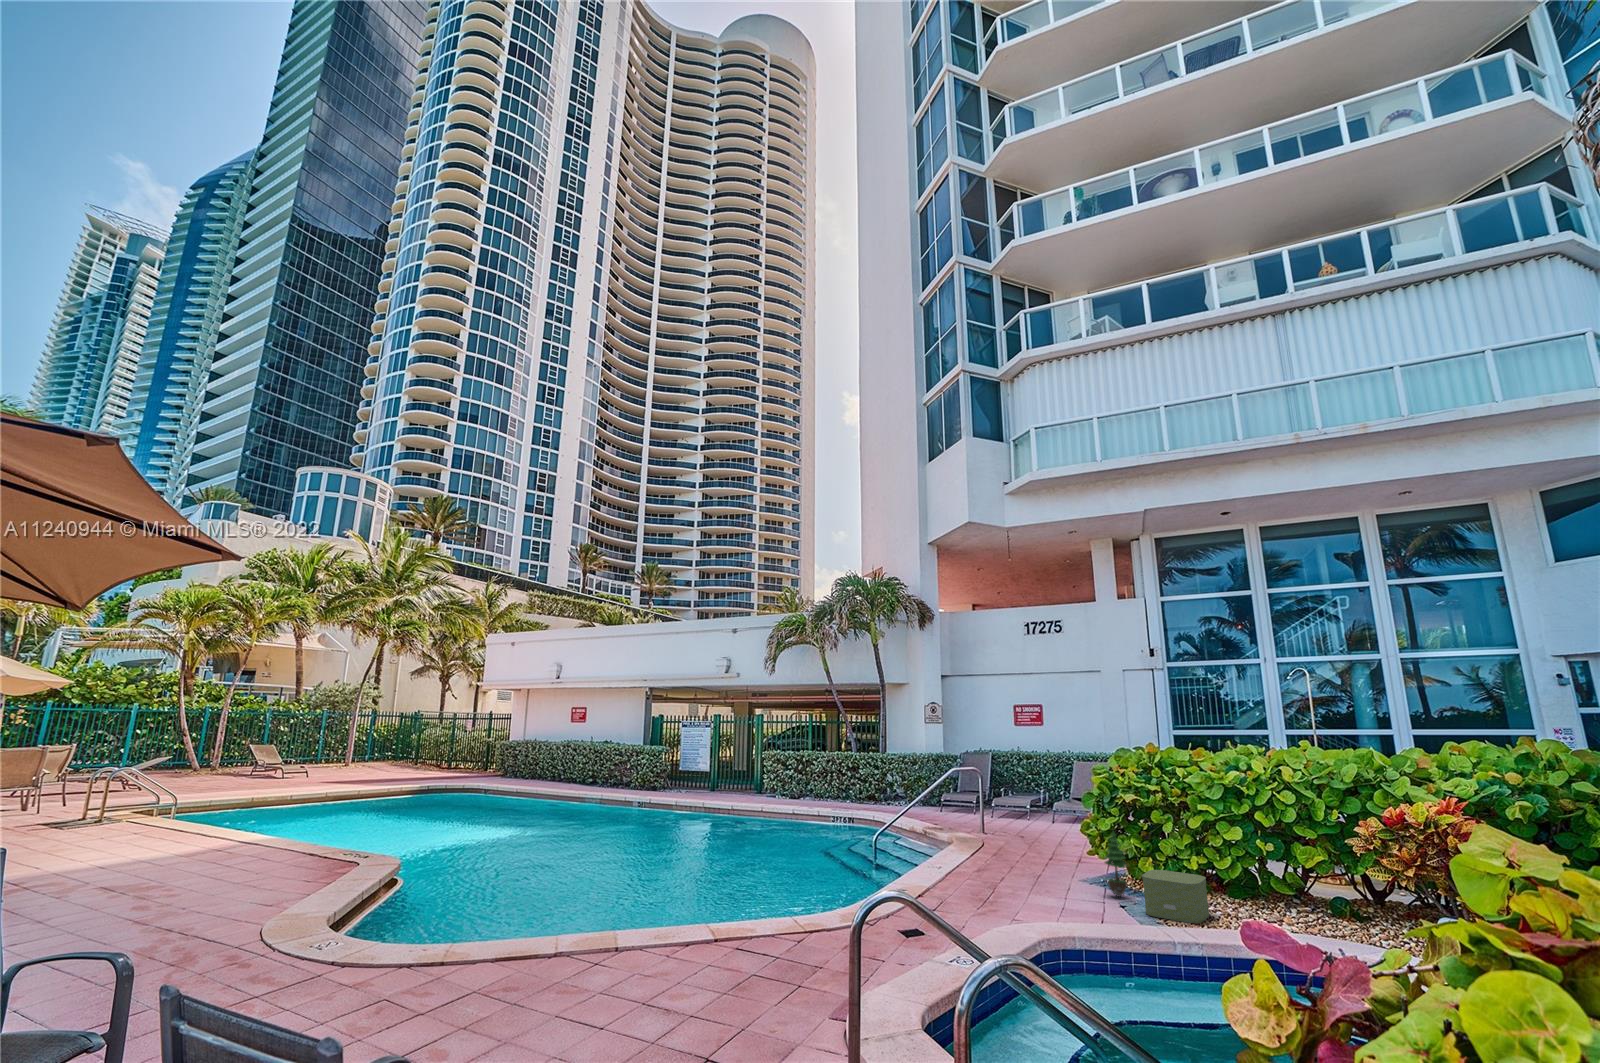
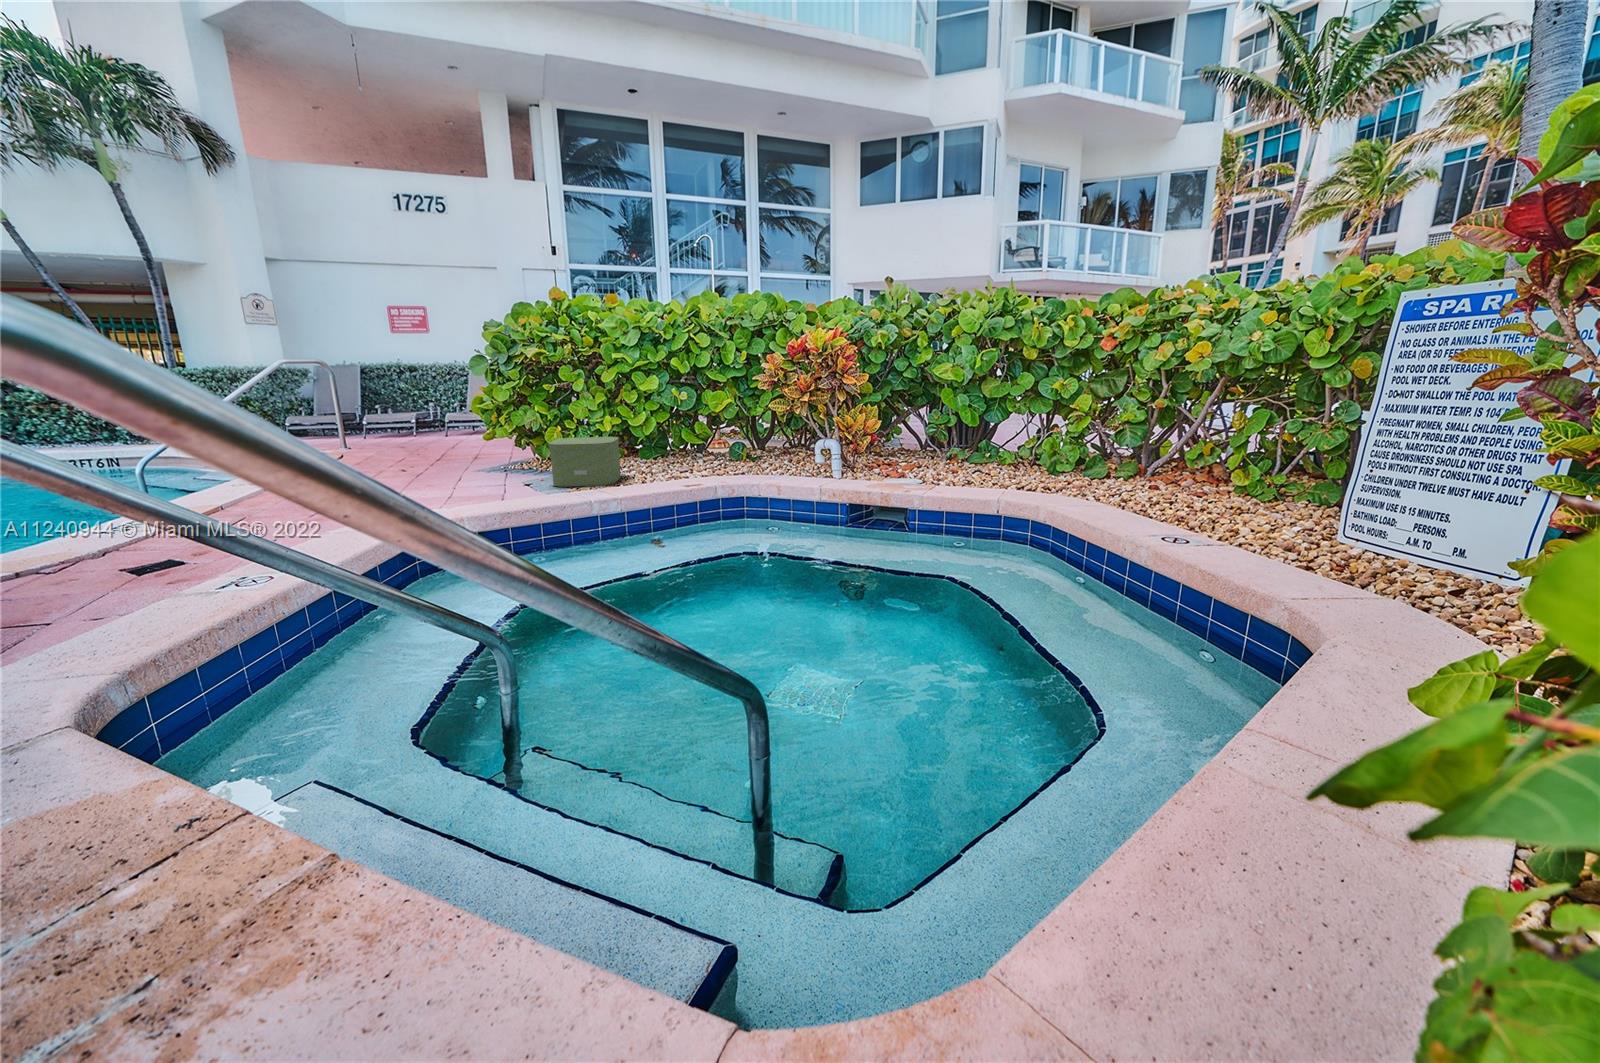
potted tree: present [1105,831,1127,897] -> none [502,400,532,478]

